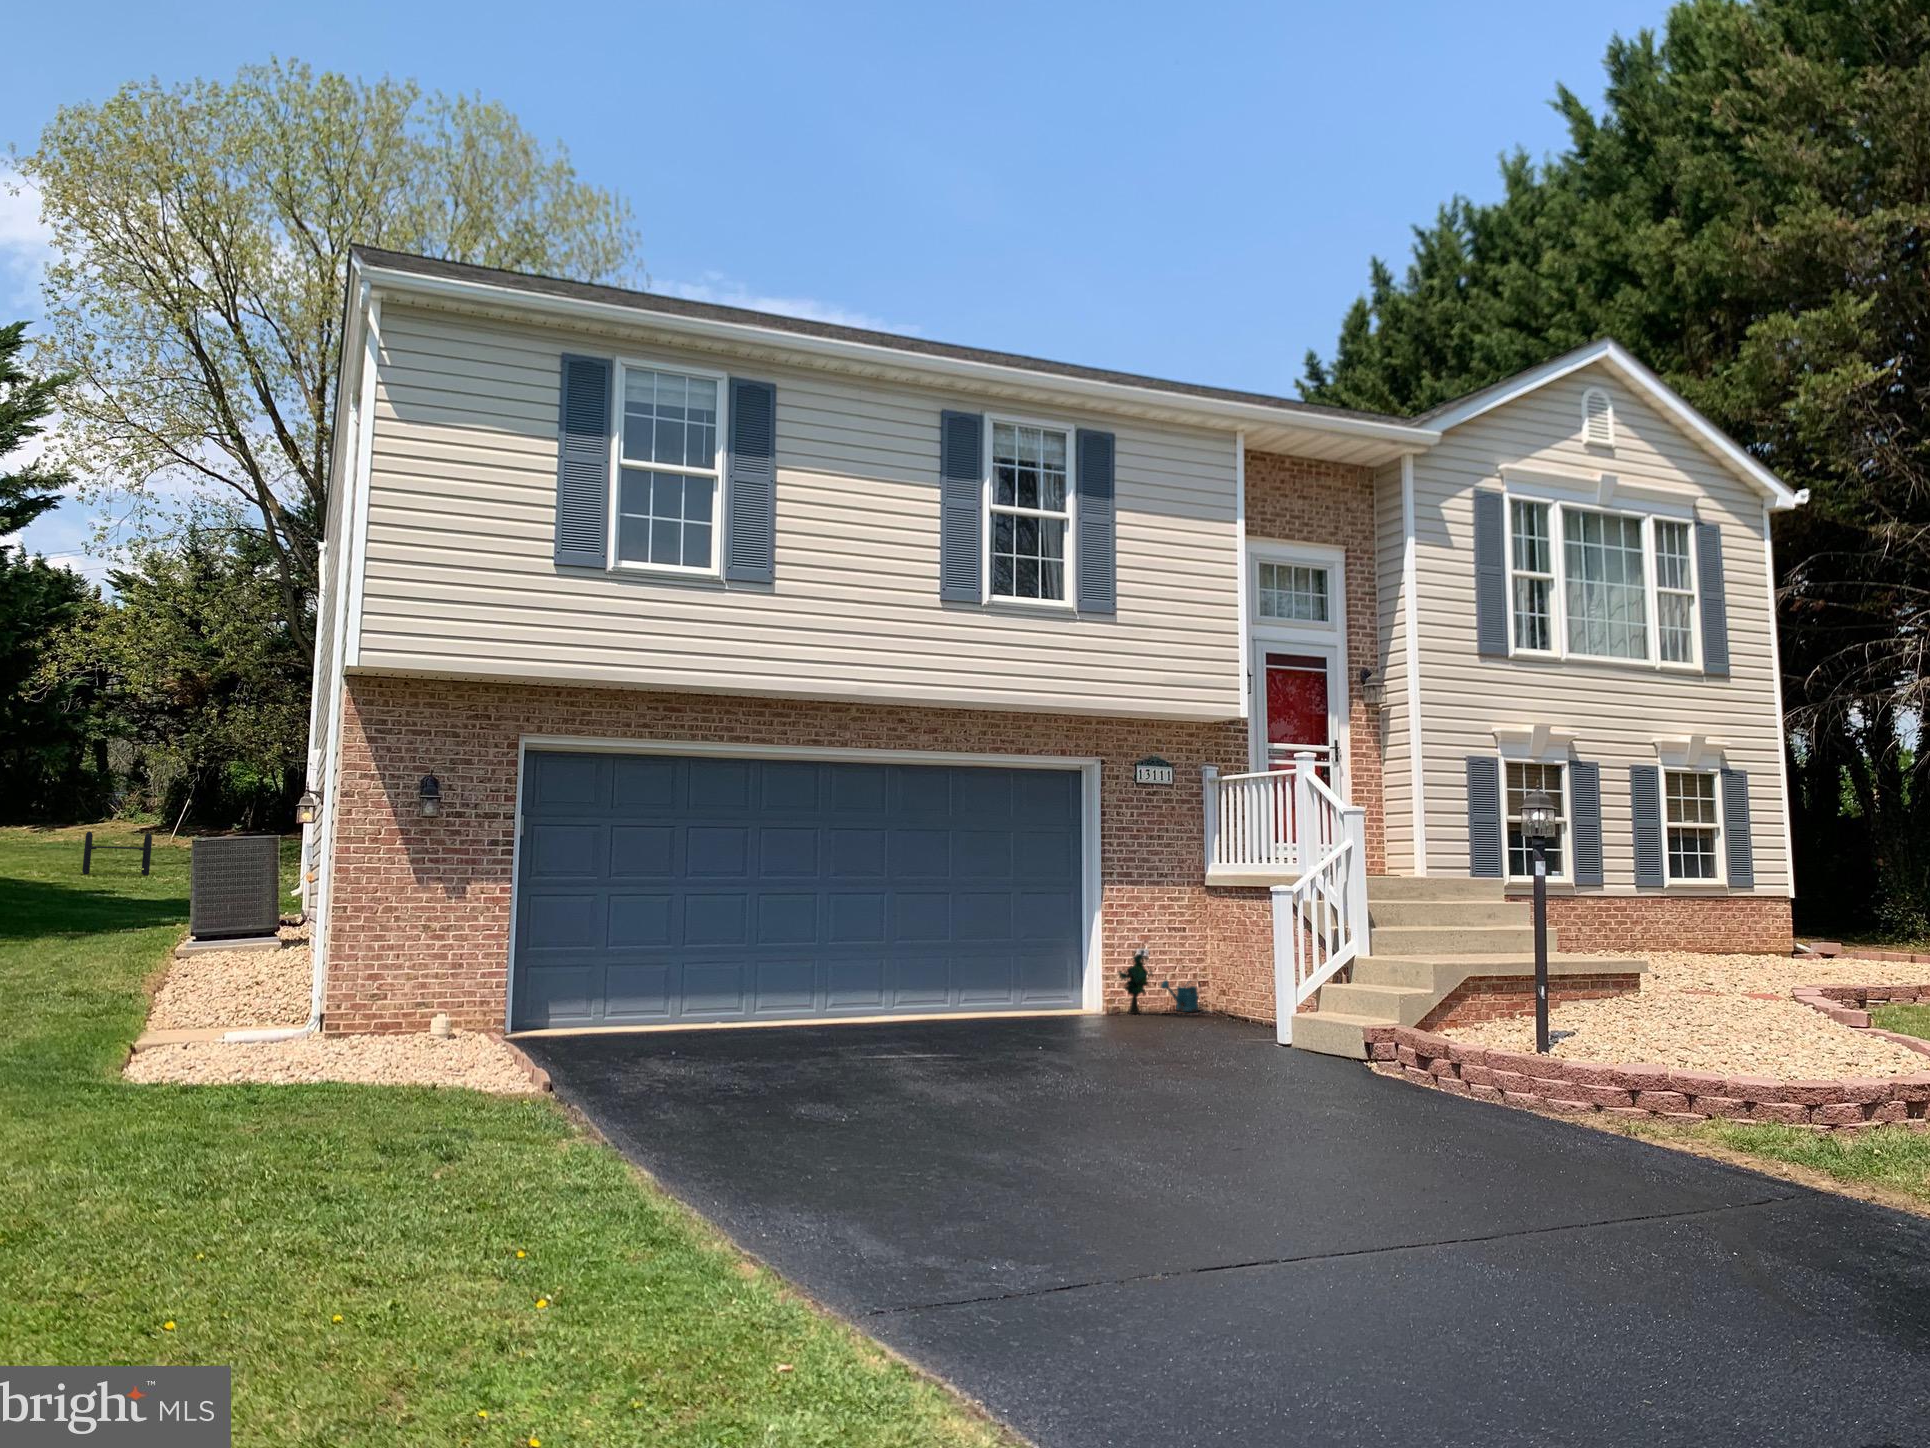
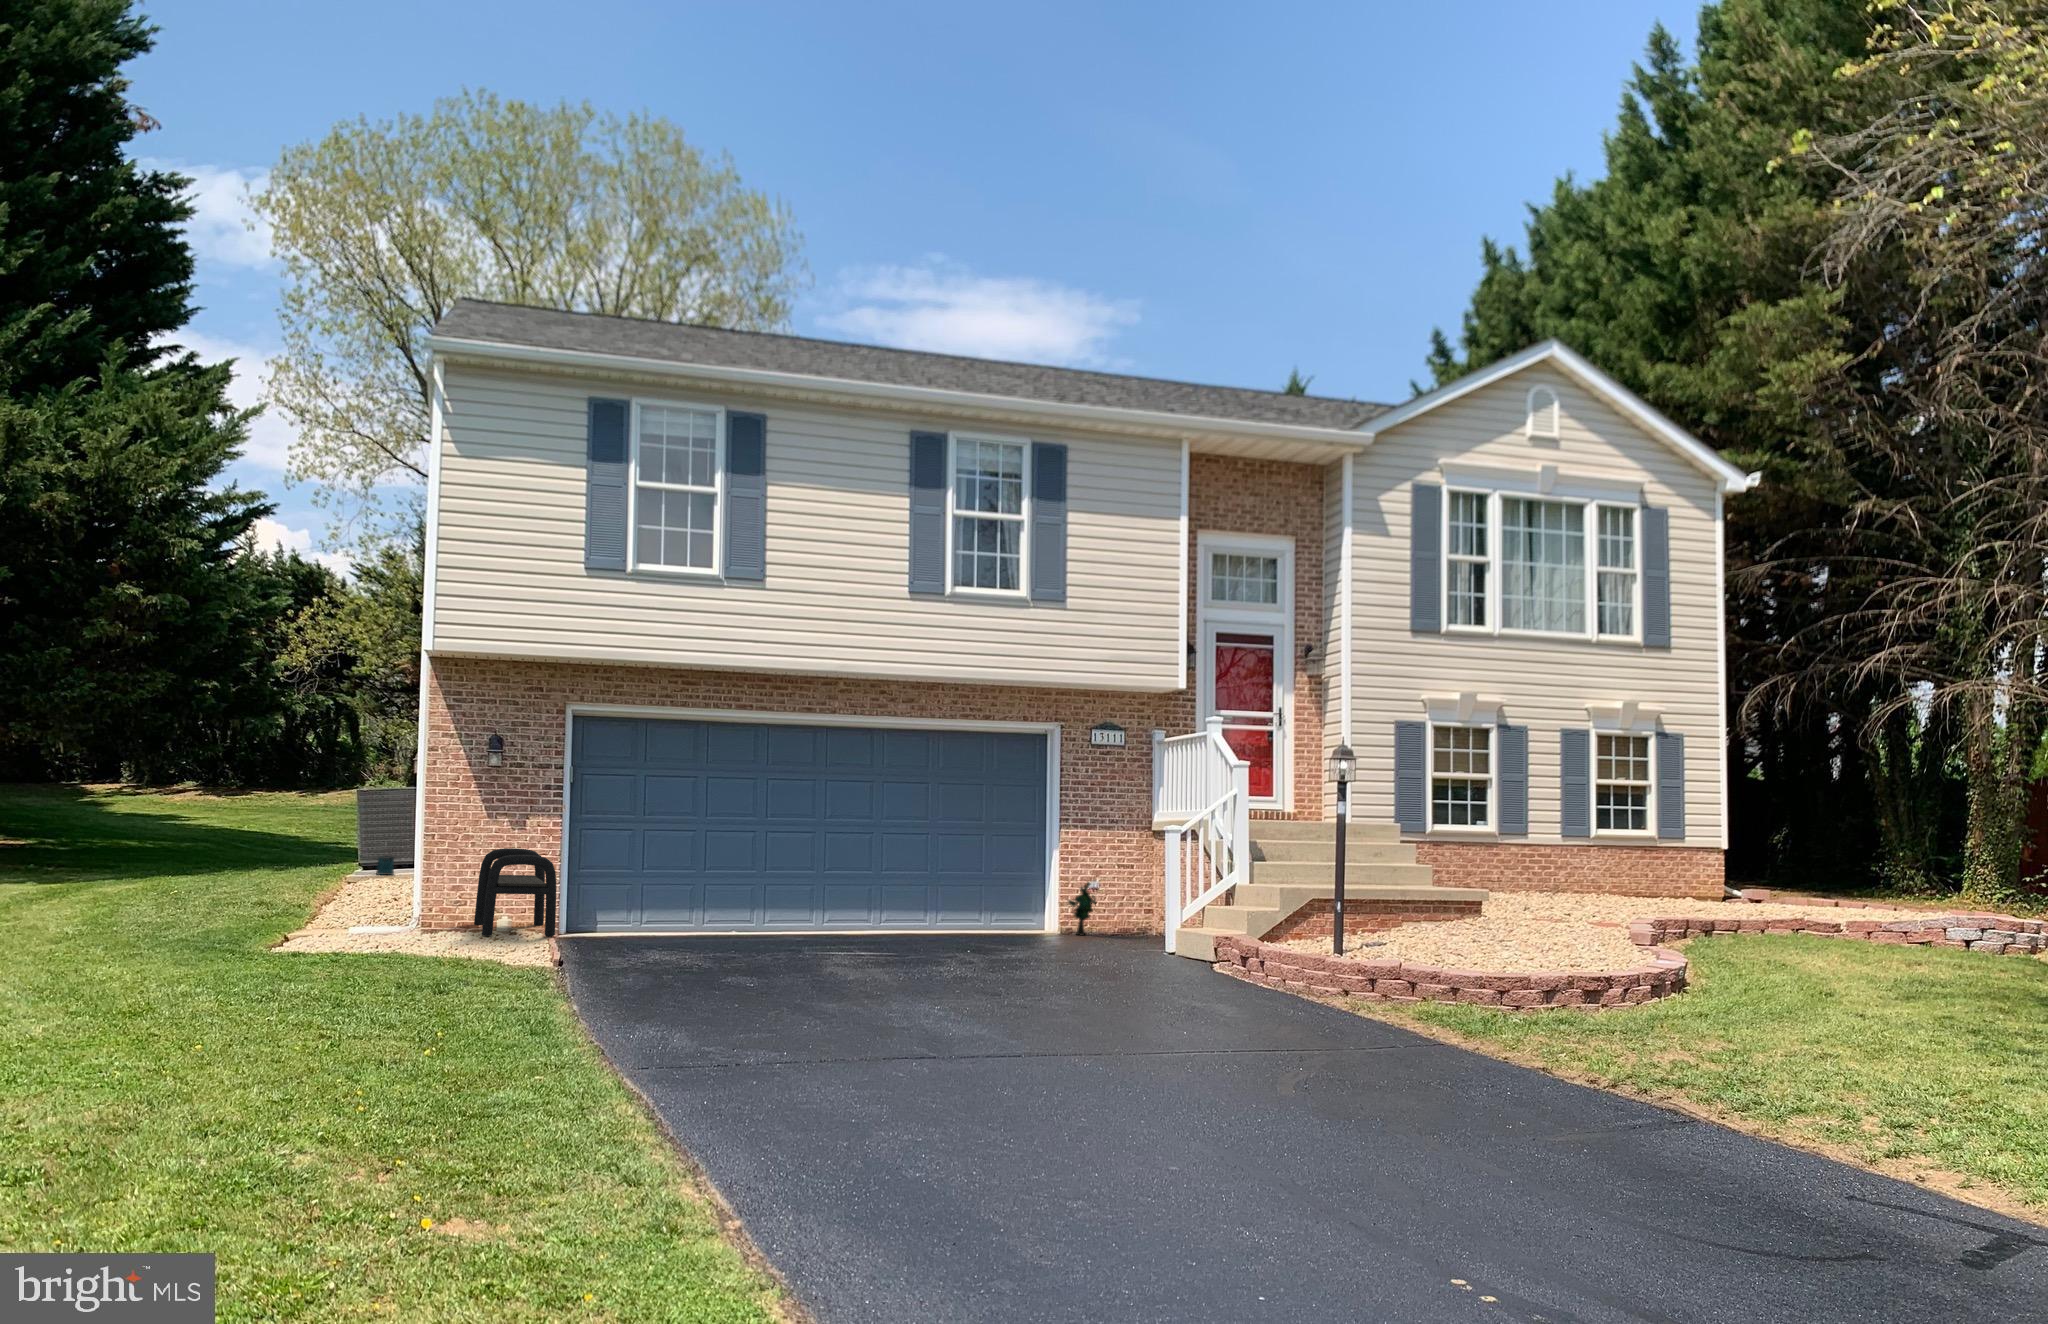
bench: present [82,831,152,875] -> present [474,848,556,936]
watering can: present [1161,980,1201,1012] -> present [376,856,394,875]

